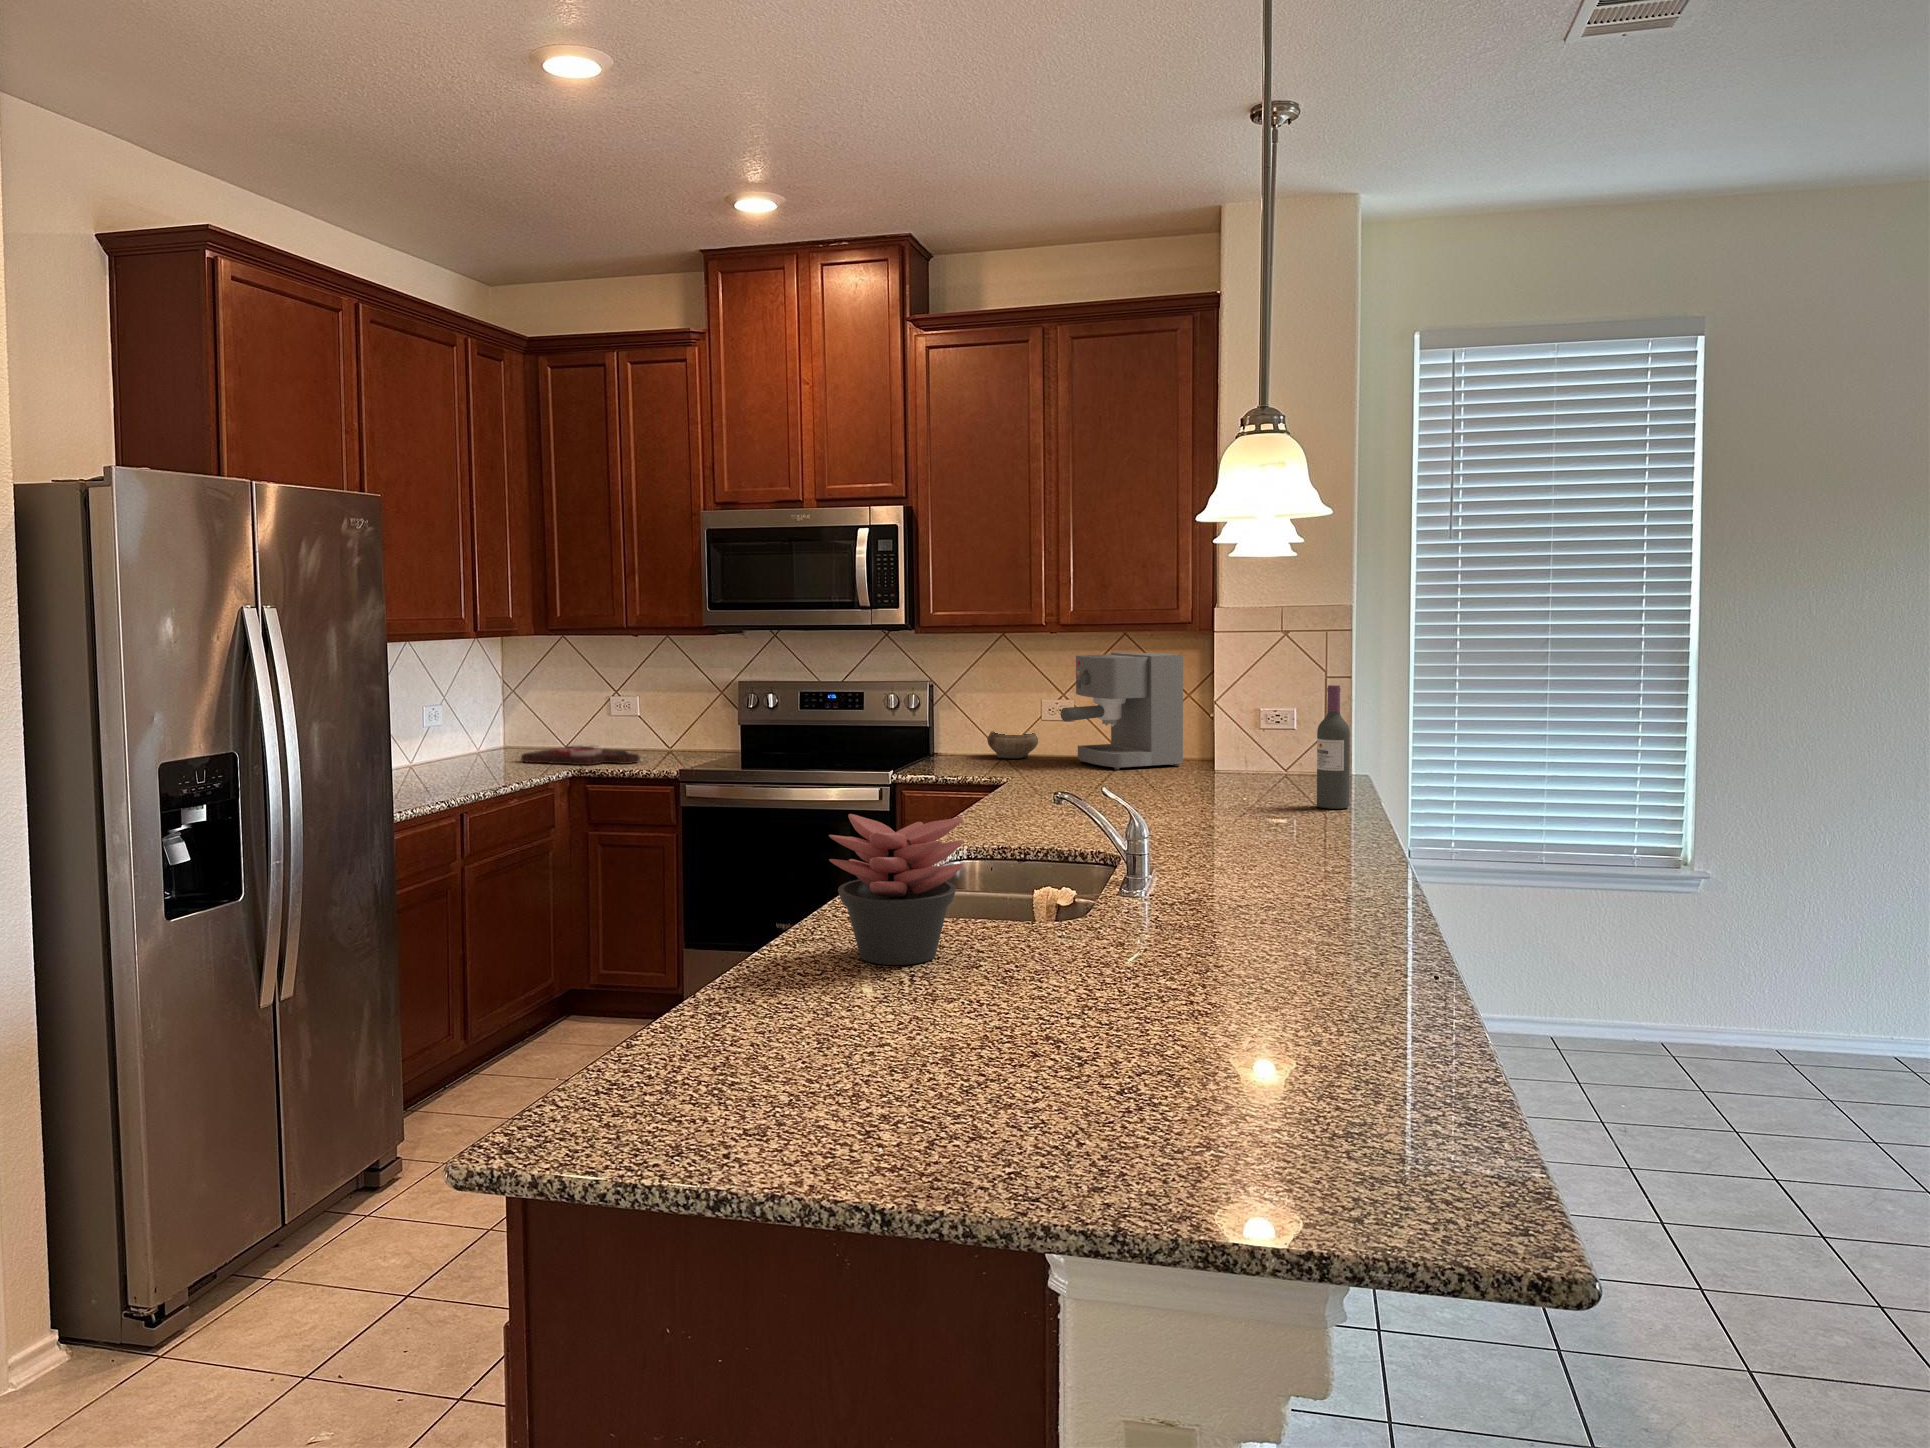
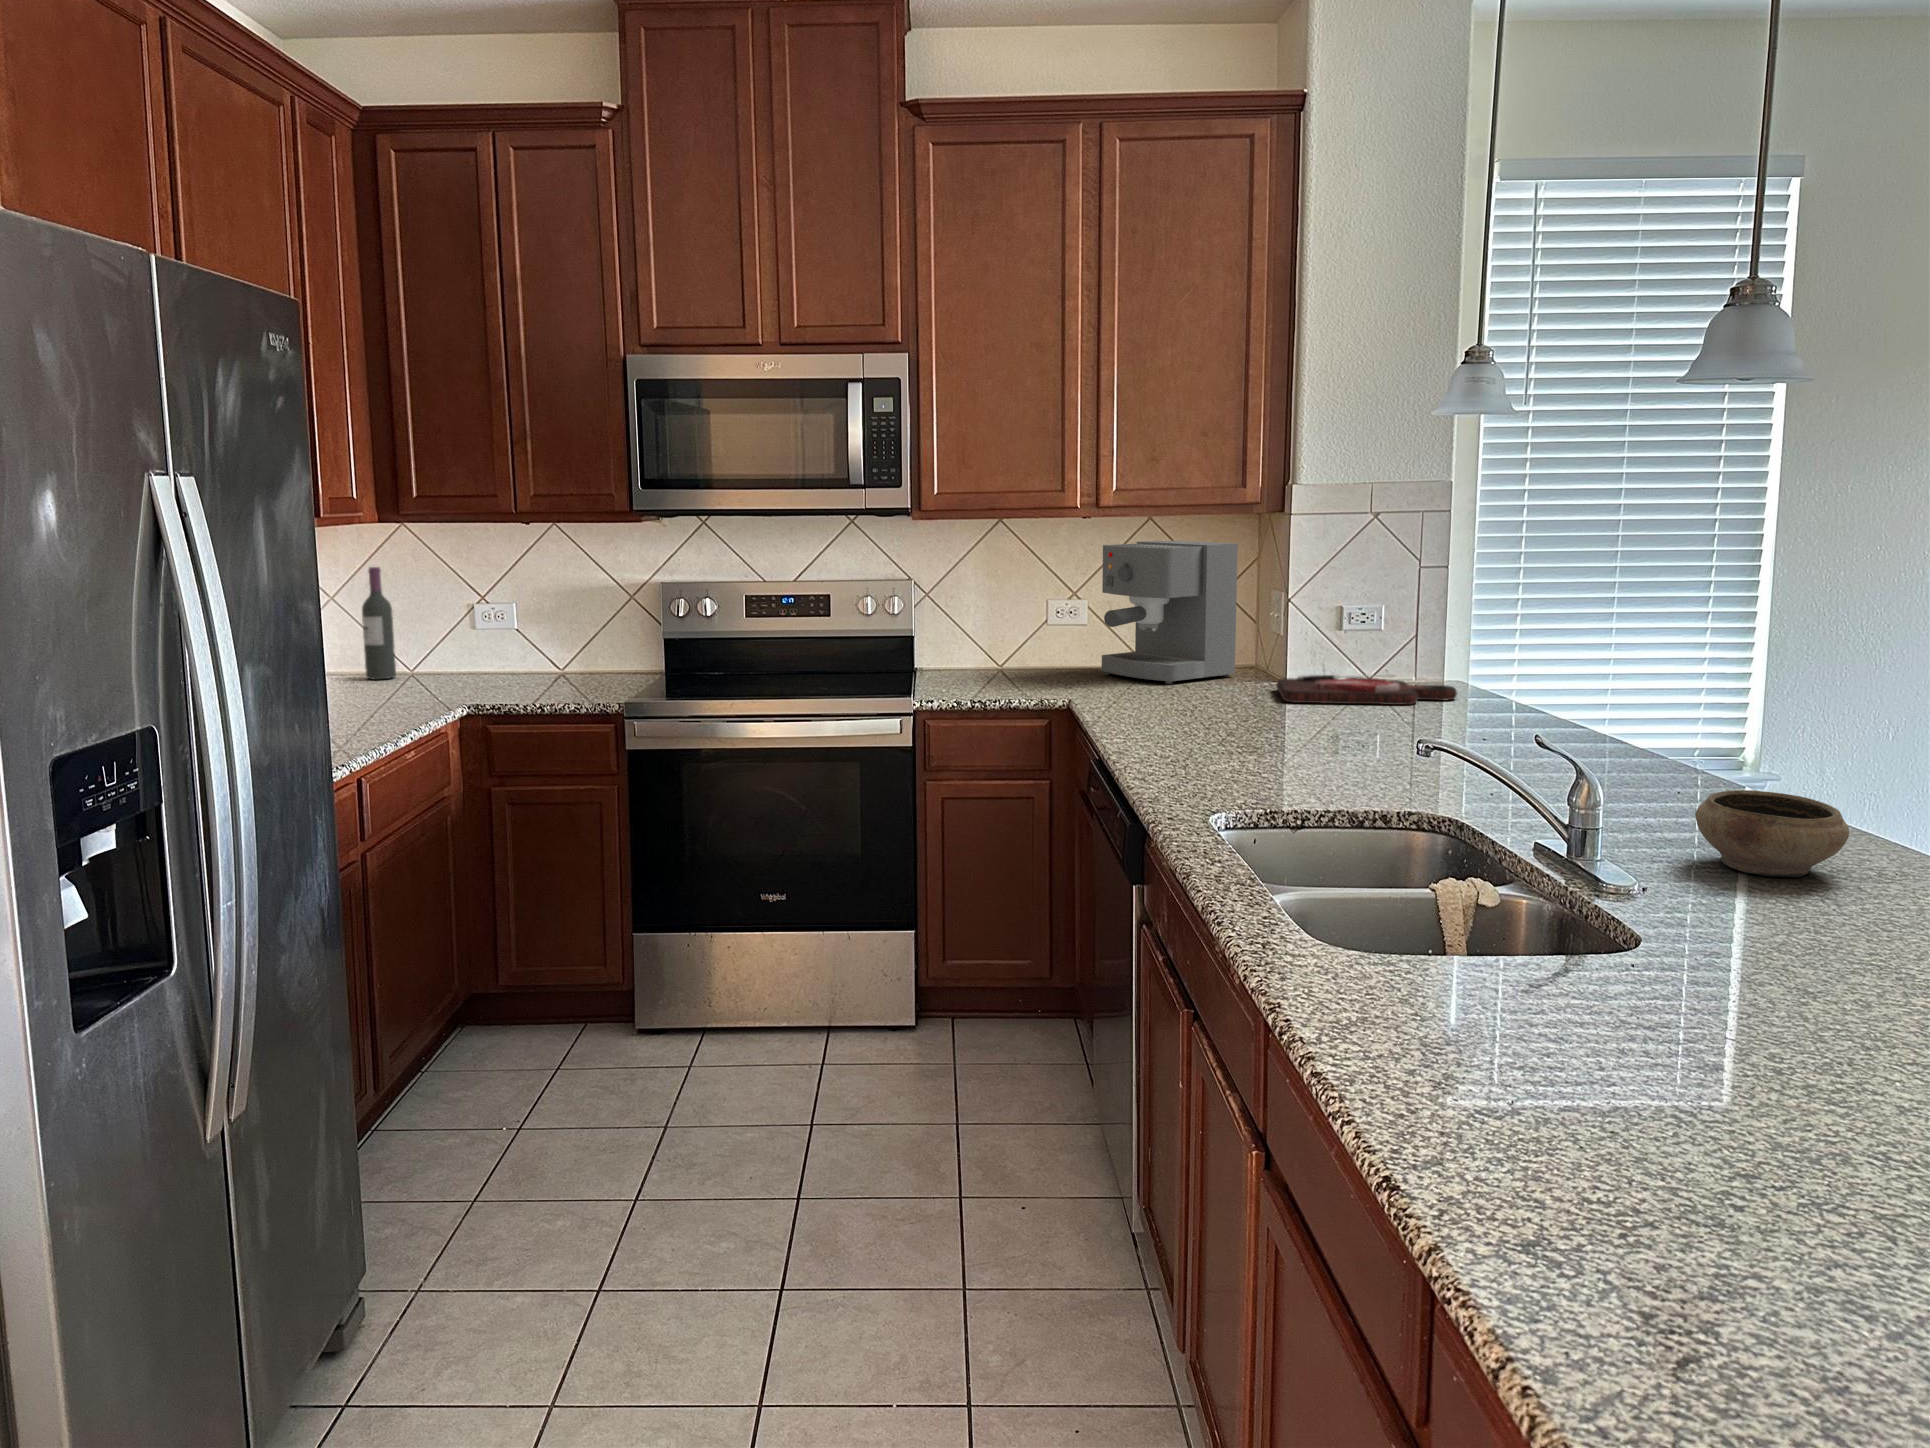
wine bottle: present [1317,685,1350,809] -> present [362,567,396,679]
ceramic bowl: present [987,731,1038,759] -> present [1695,790,1849,877]
cutting board: present [521,745,640,765] -> present [1276,675,1457,705]
succulent plant: present [829,814,963,965] -> none [1421,812,1664,1061]

